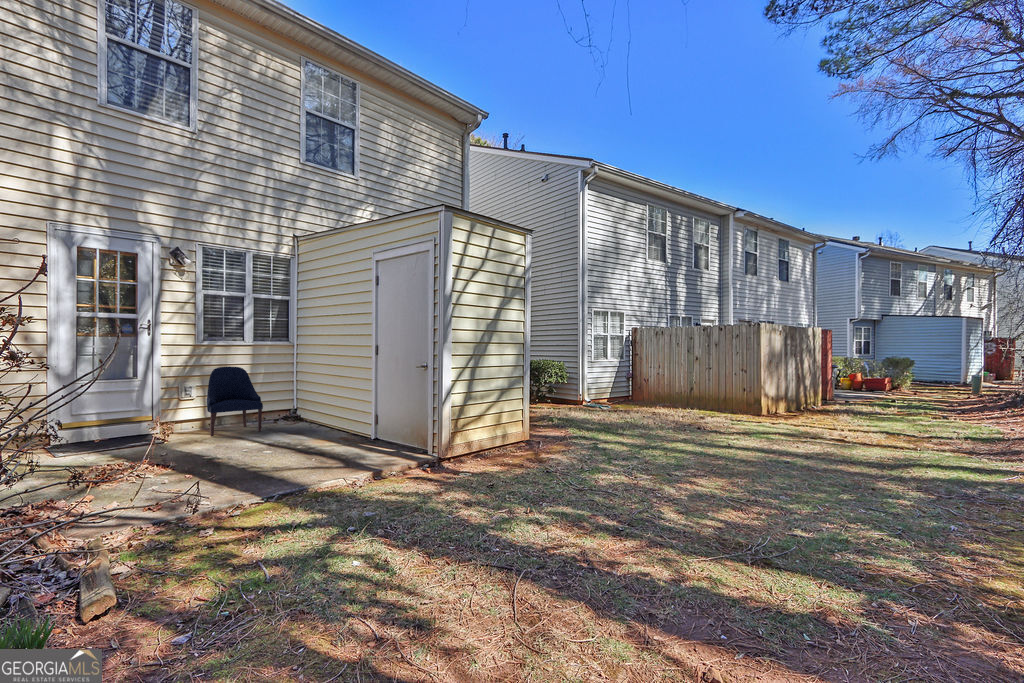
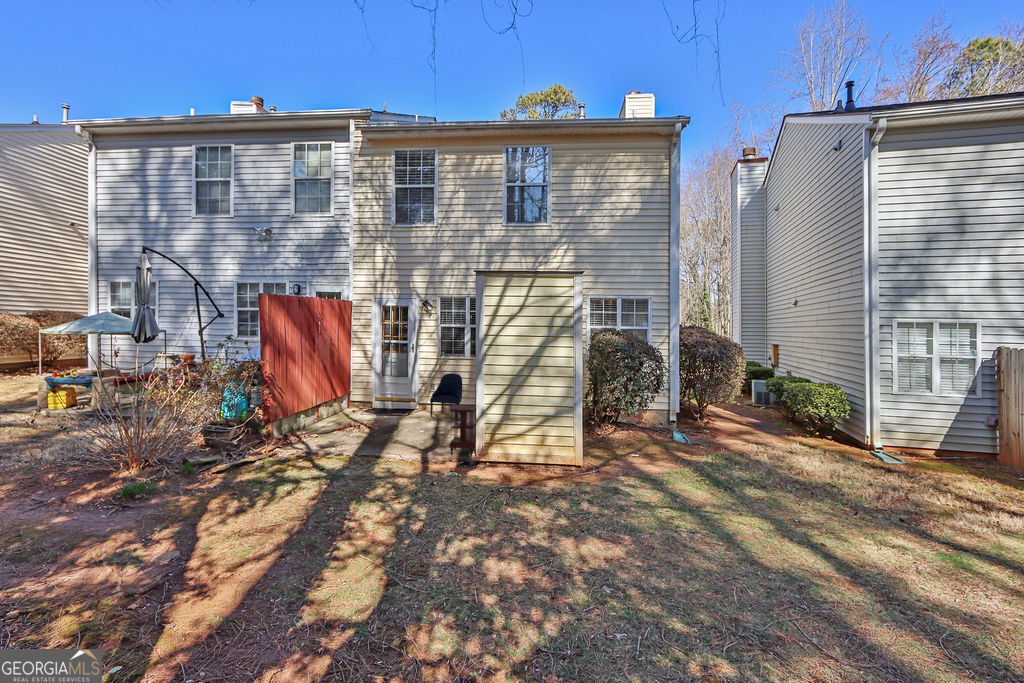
side table: none [379,391,429,463] -> present [449,405,477,456]

